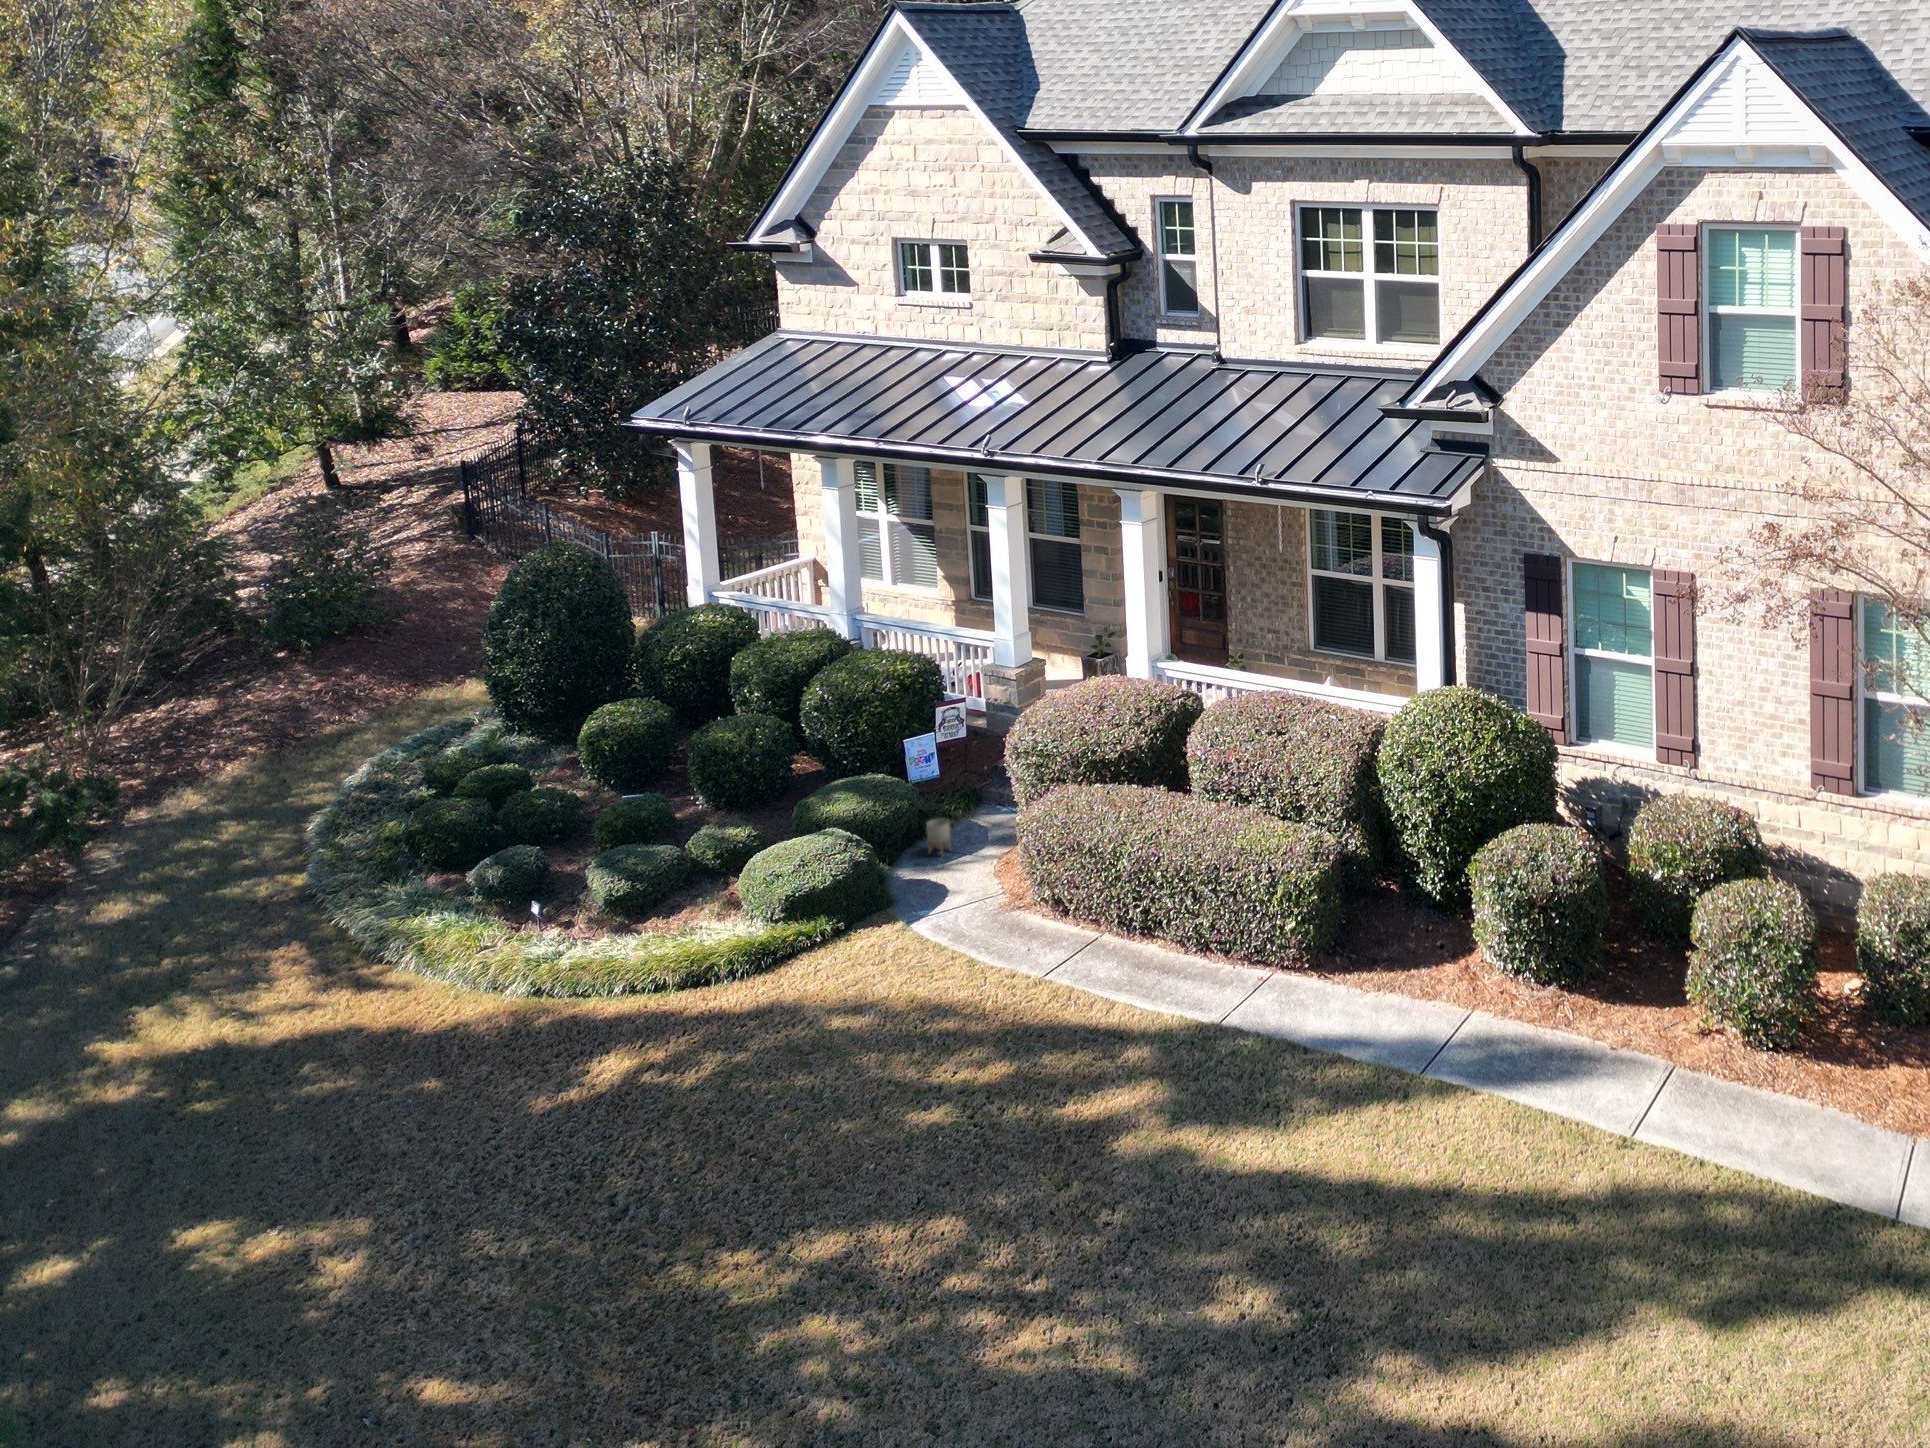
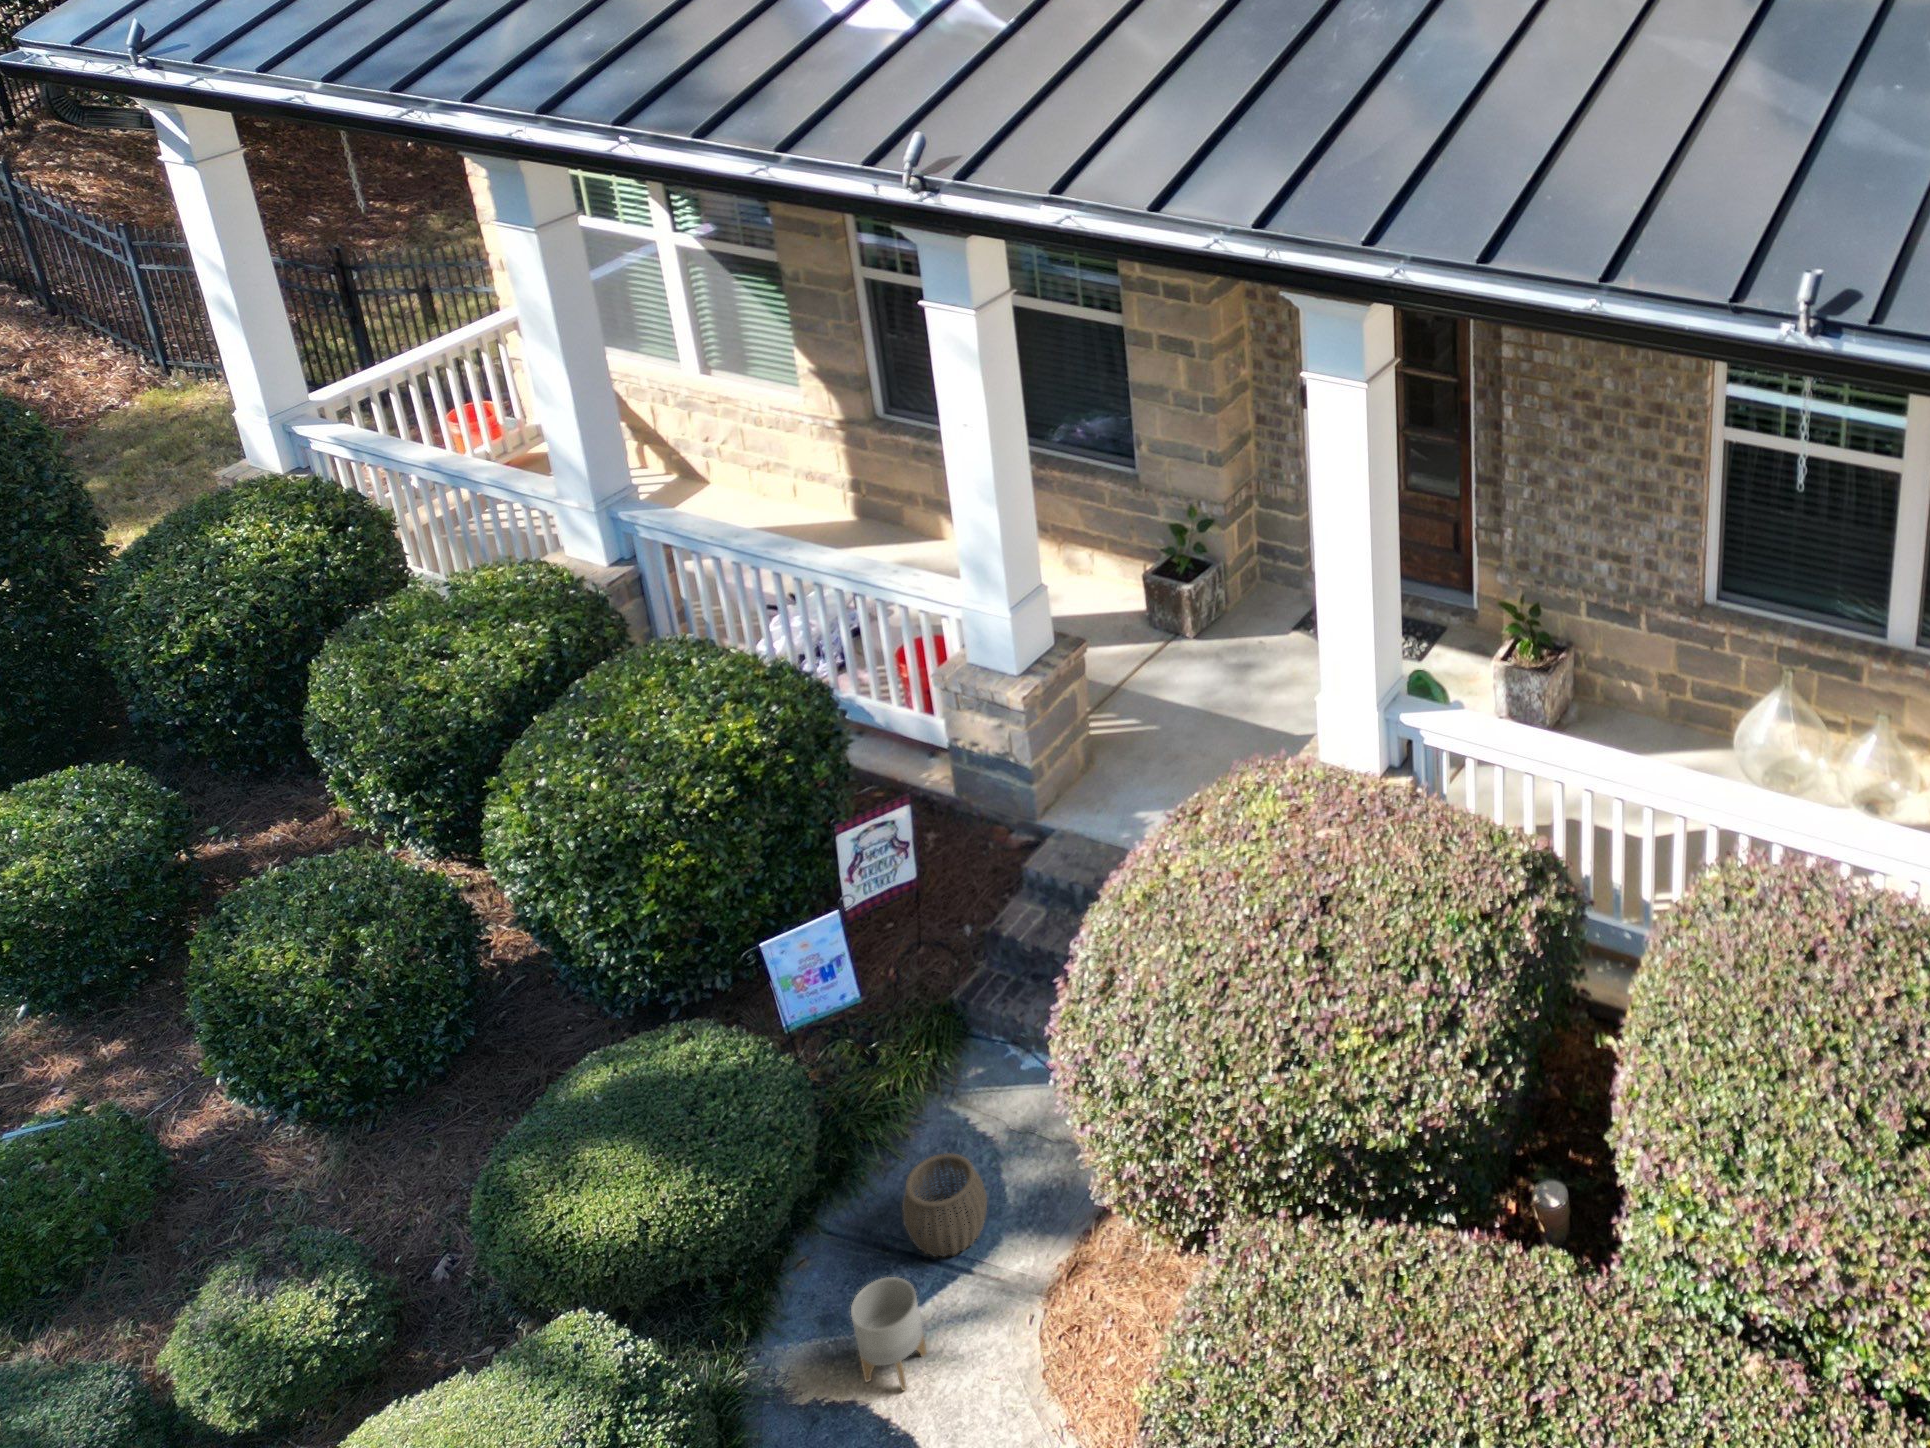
woven basket: none [947,798,979,832] -> present [902,1153,987,1257]

